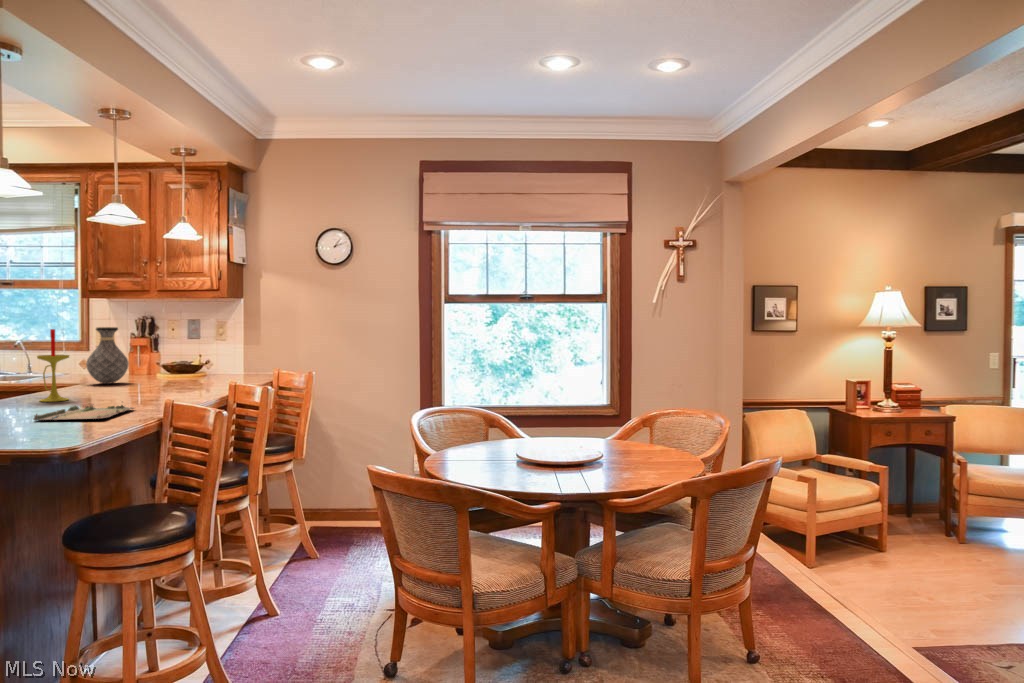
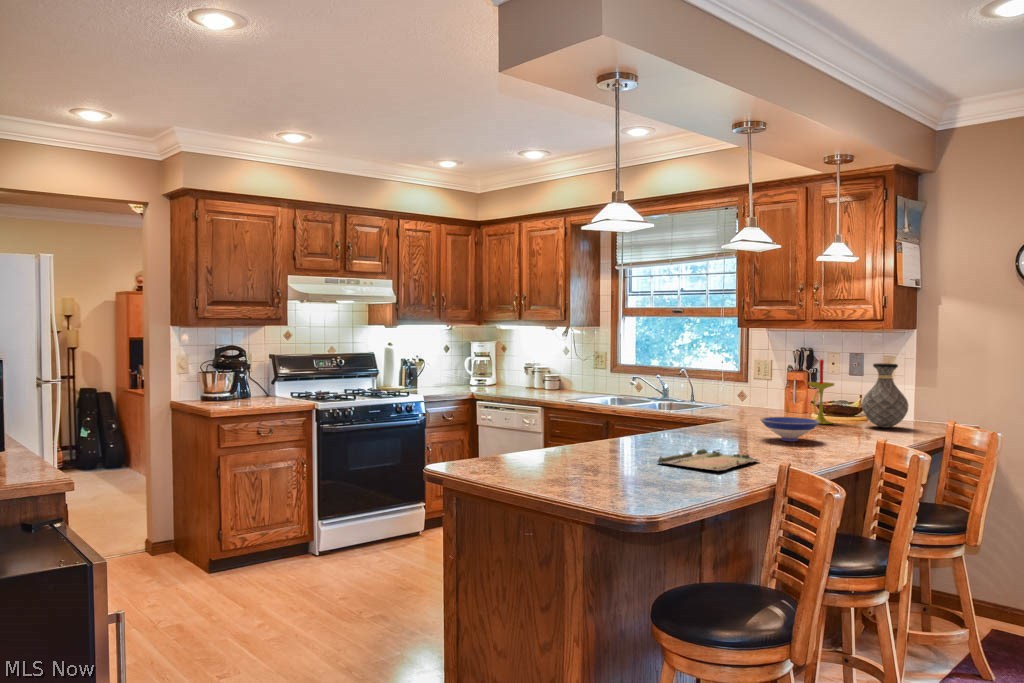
vase: present [86,327,129,384] -> present [862,363,908,428]
candle: present [37,329,69,402] -> present [808,359,834,424]
bowl: none [121,374,178,395] -> present [760,417,820,441]

